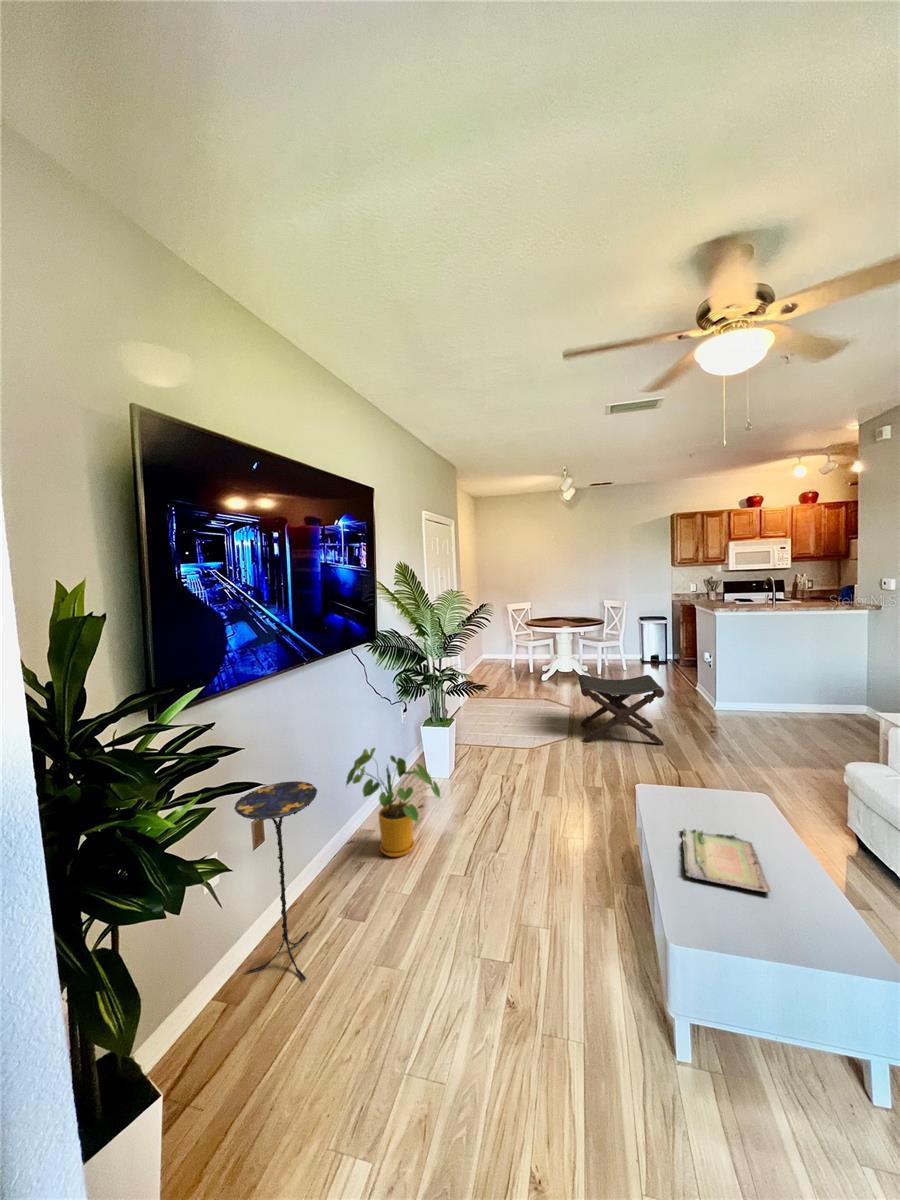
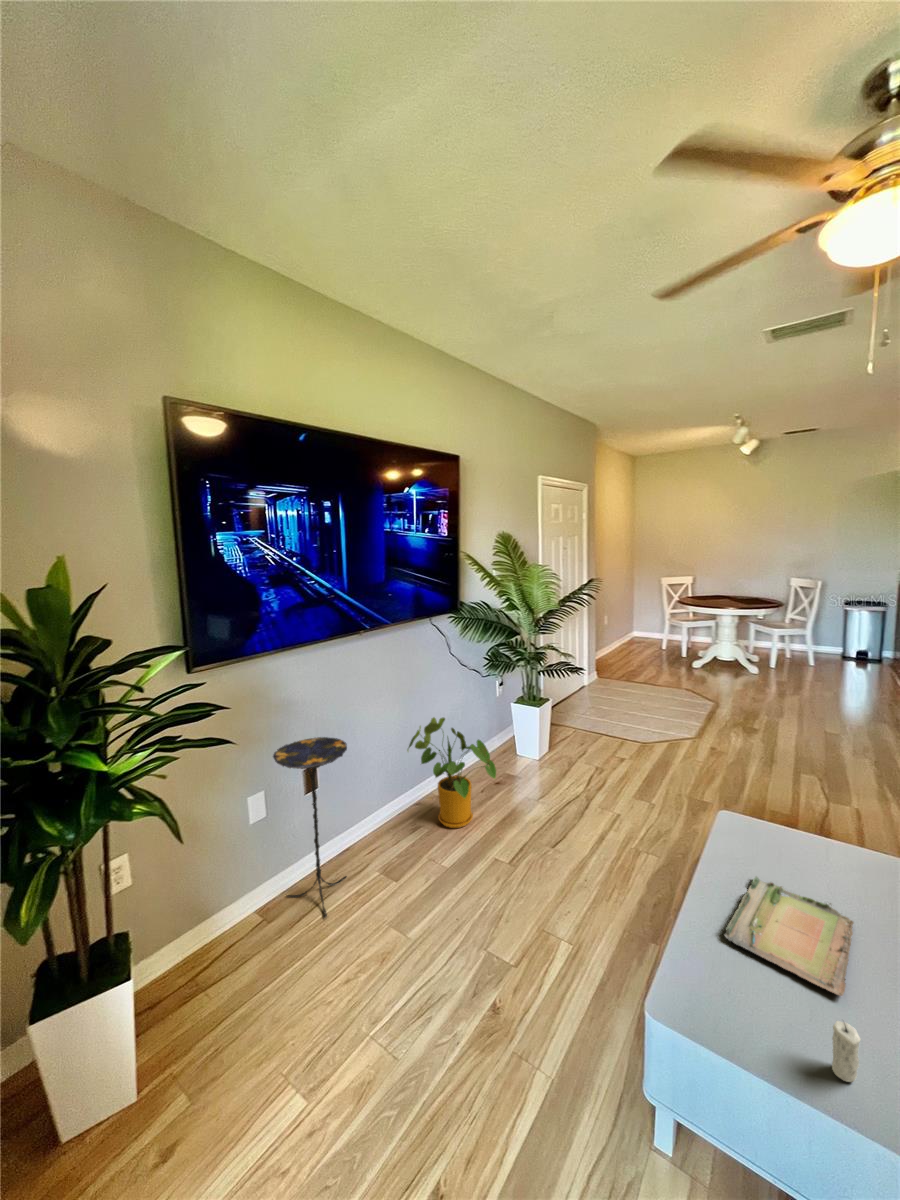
footstool: present [578,675,664,745] -> none [714,666,833,767]
candle: none [785,900,803,945] -> present [832,1021,861,1082]

